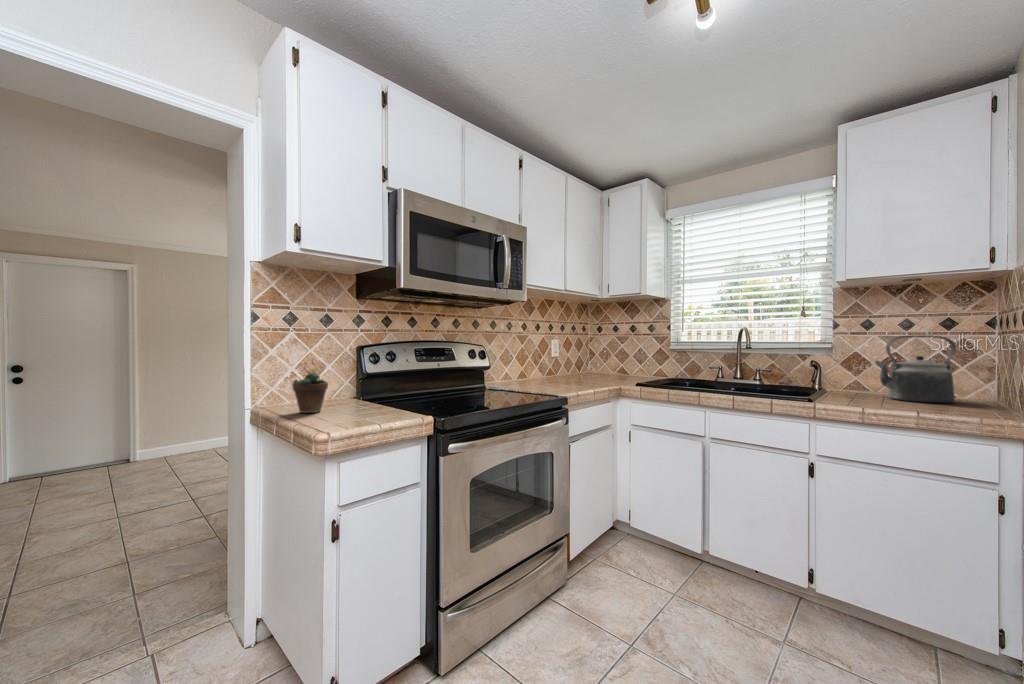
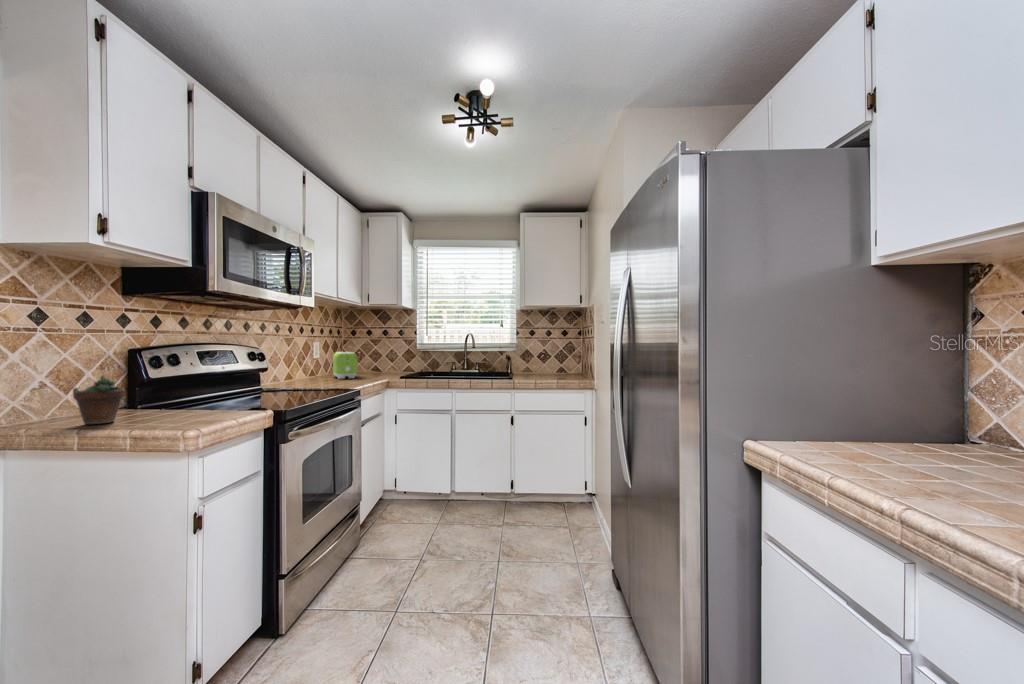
kettle: present [875,335,956,403] -> none [538,340,569,376]
toaster: none [572,350,595,381] -> present [333,352,357,379]

